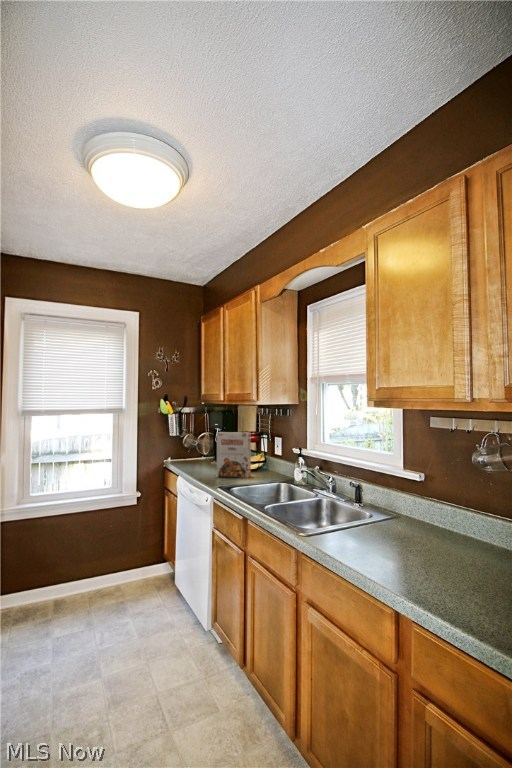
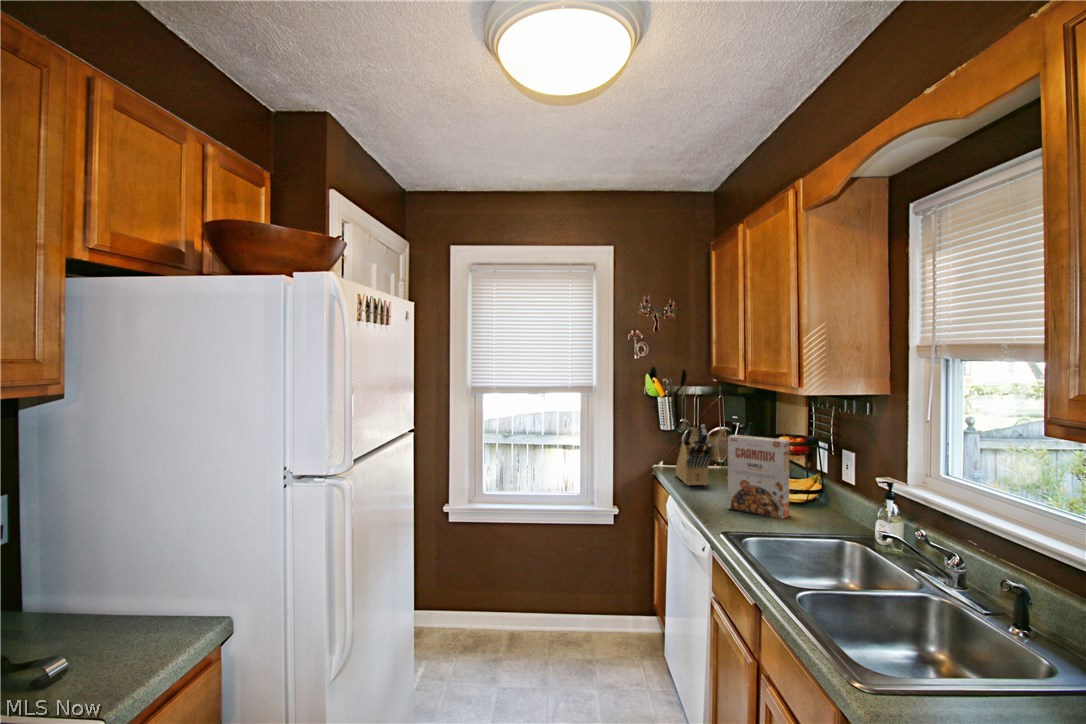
knife block: none [180,429,205,469] -> present [675,425,712,486]

